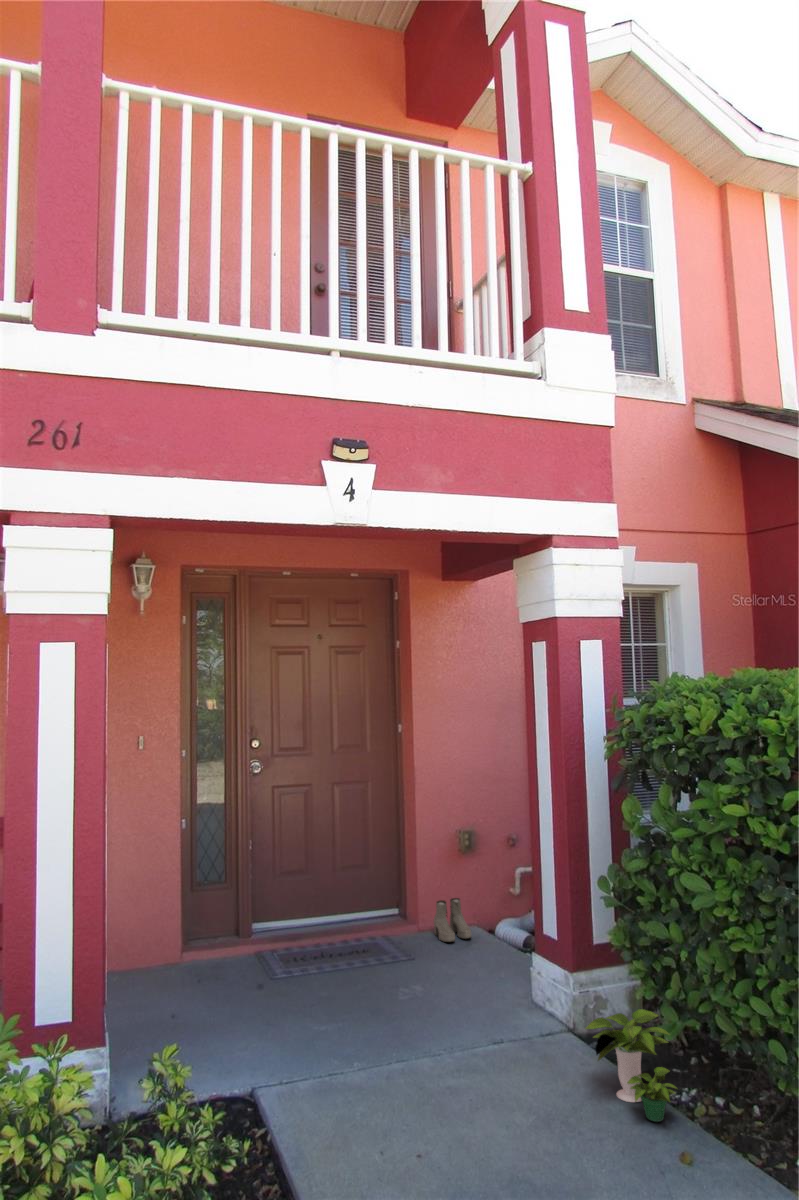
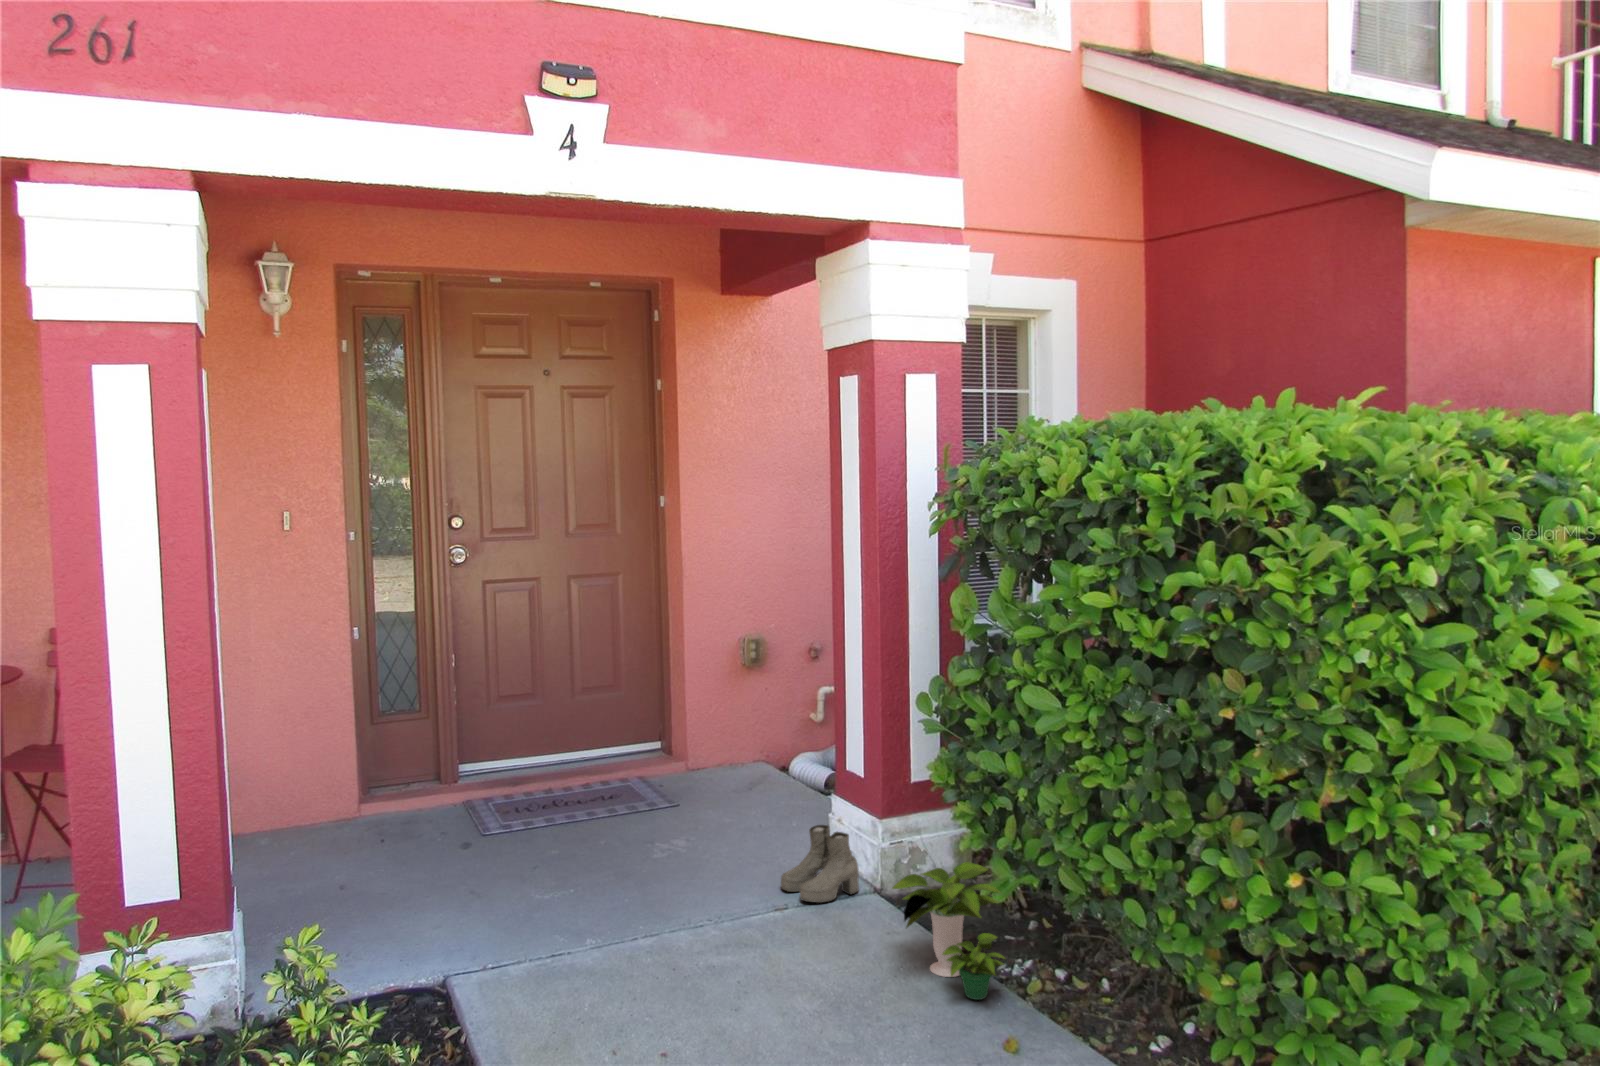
boots: present [434,898,471,942] -> present [781,825,859,903]

